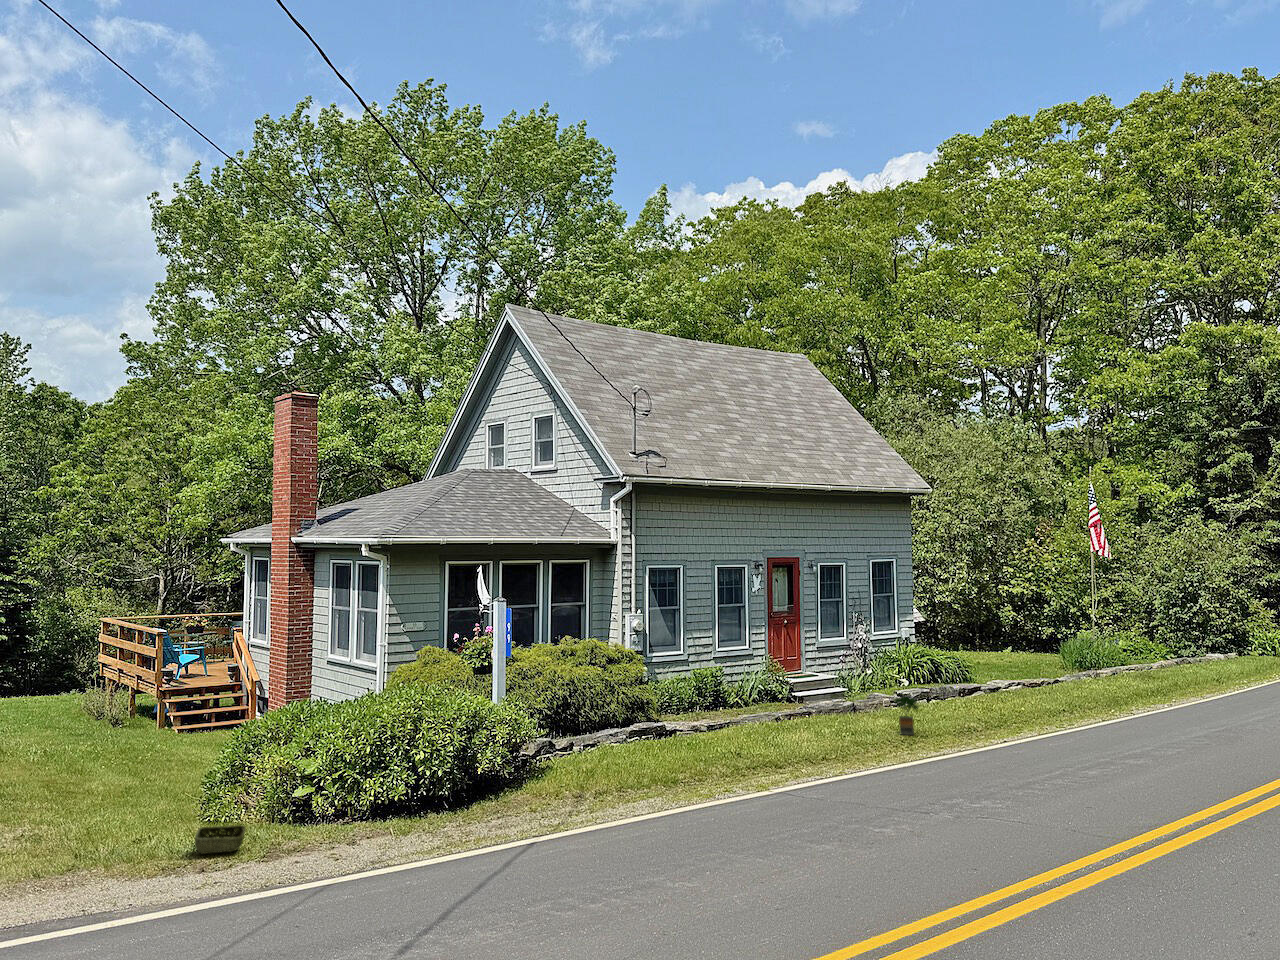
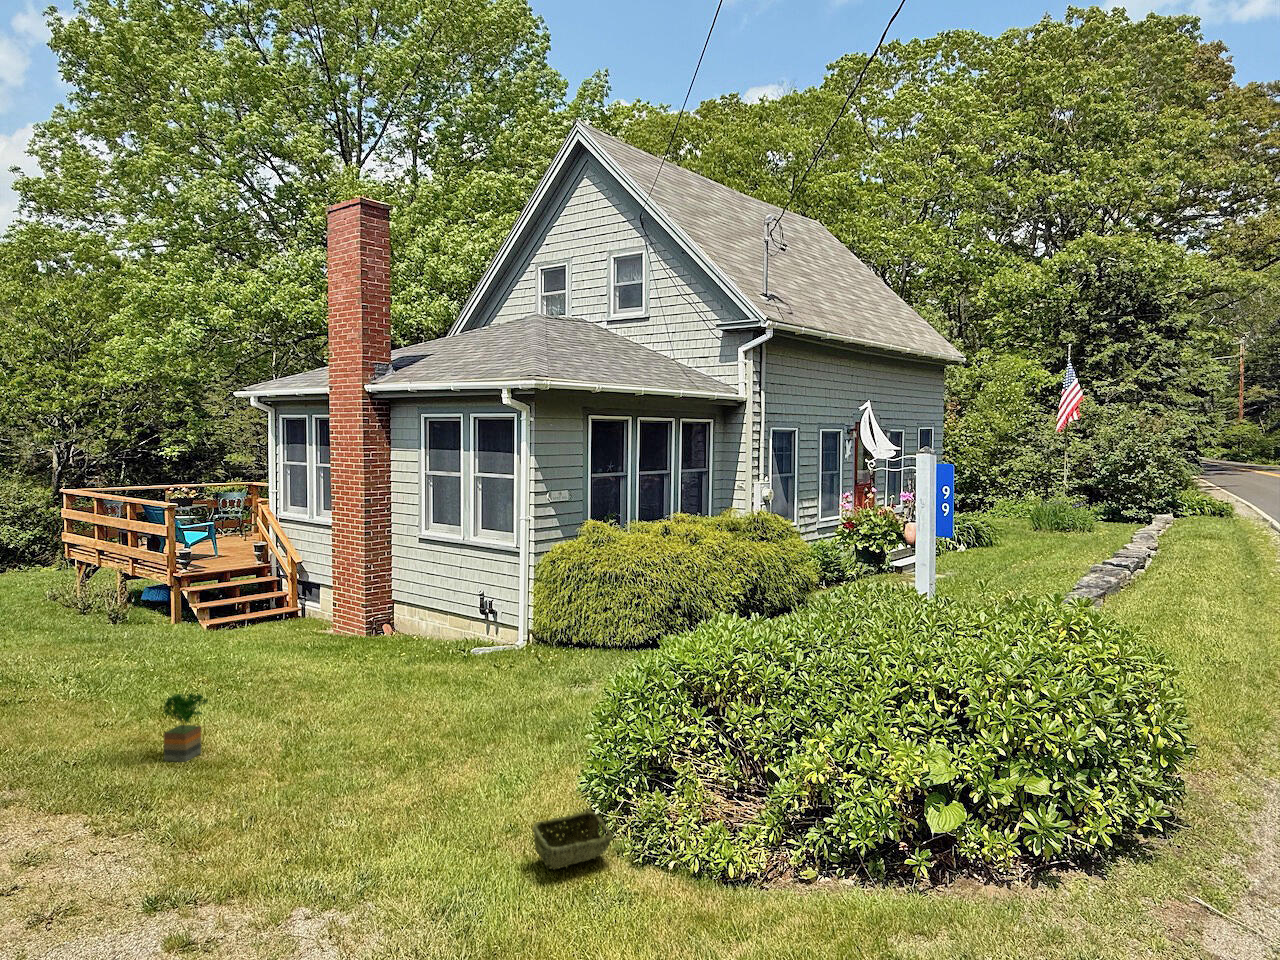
potted tree: present [895,697,919,735] -> present [163,693,208,762]

